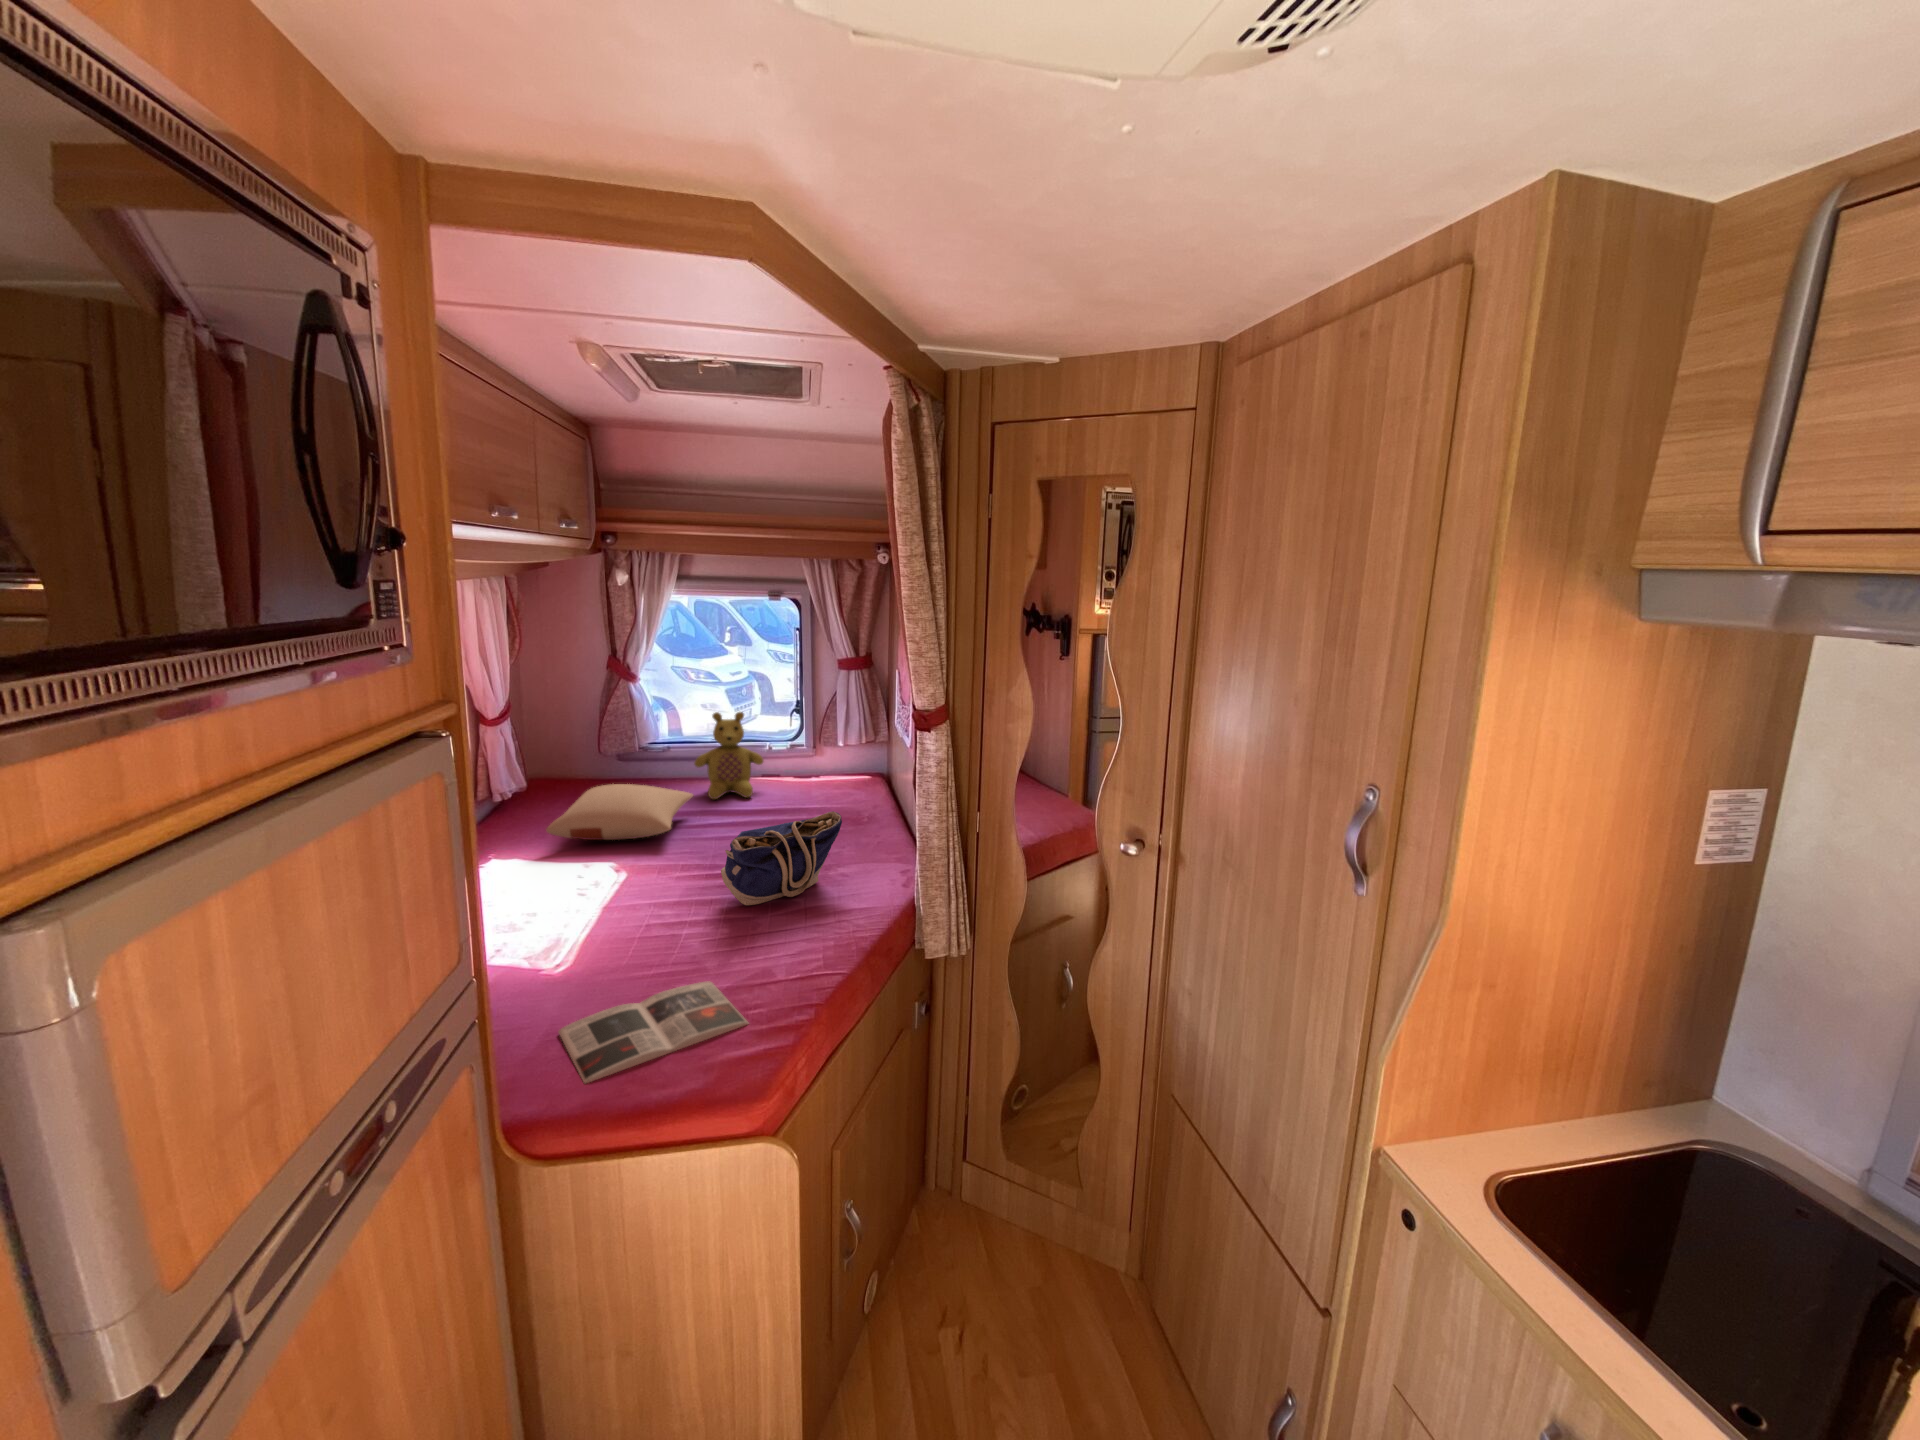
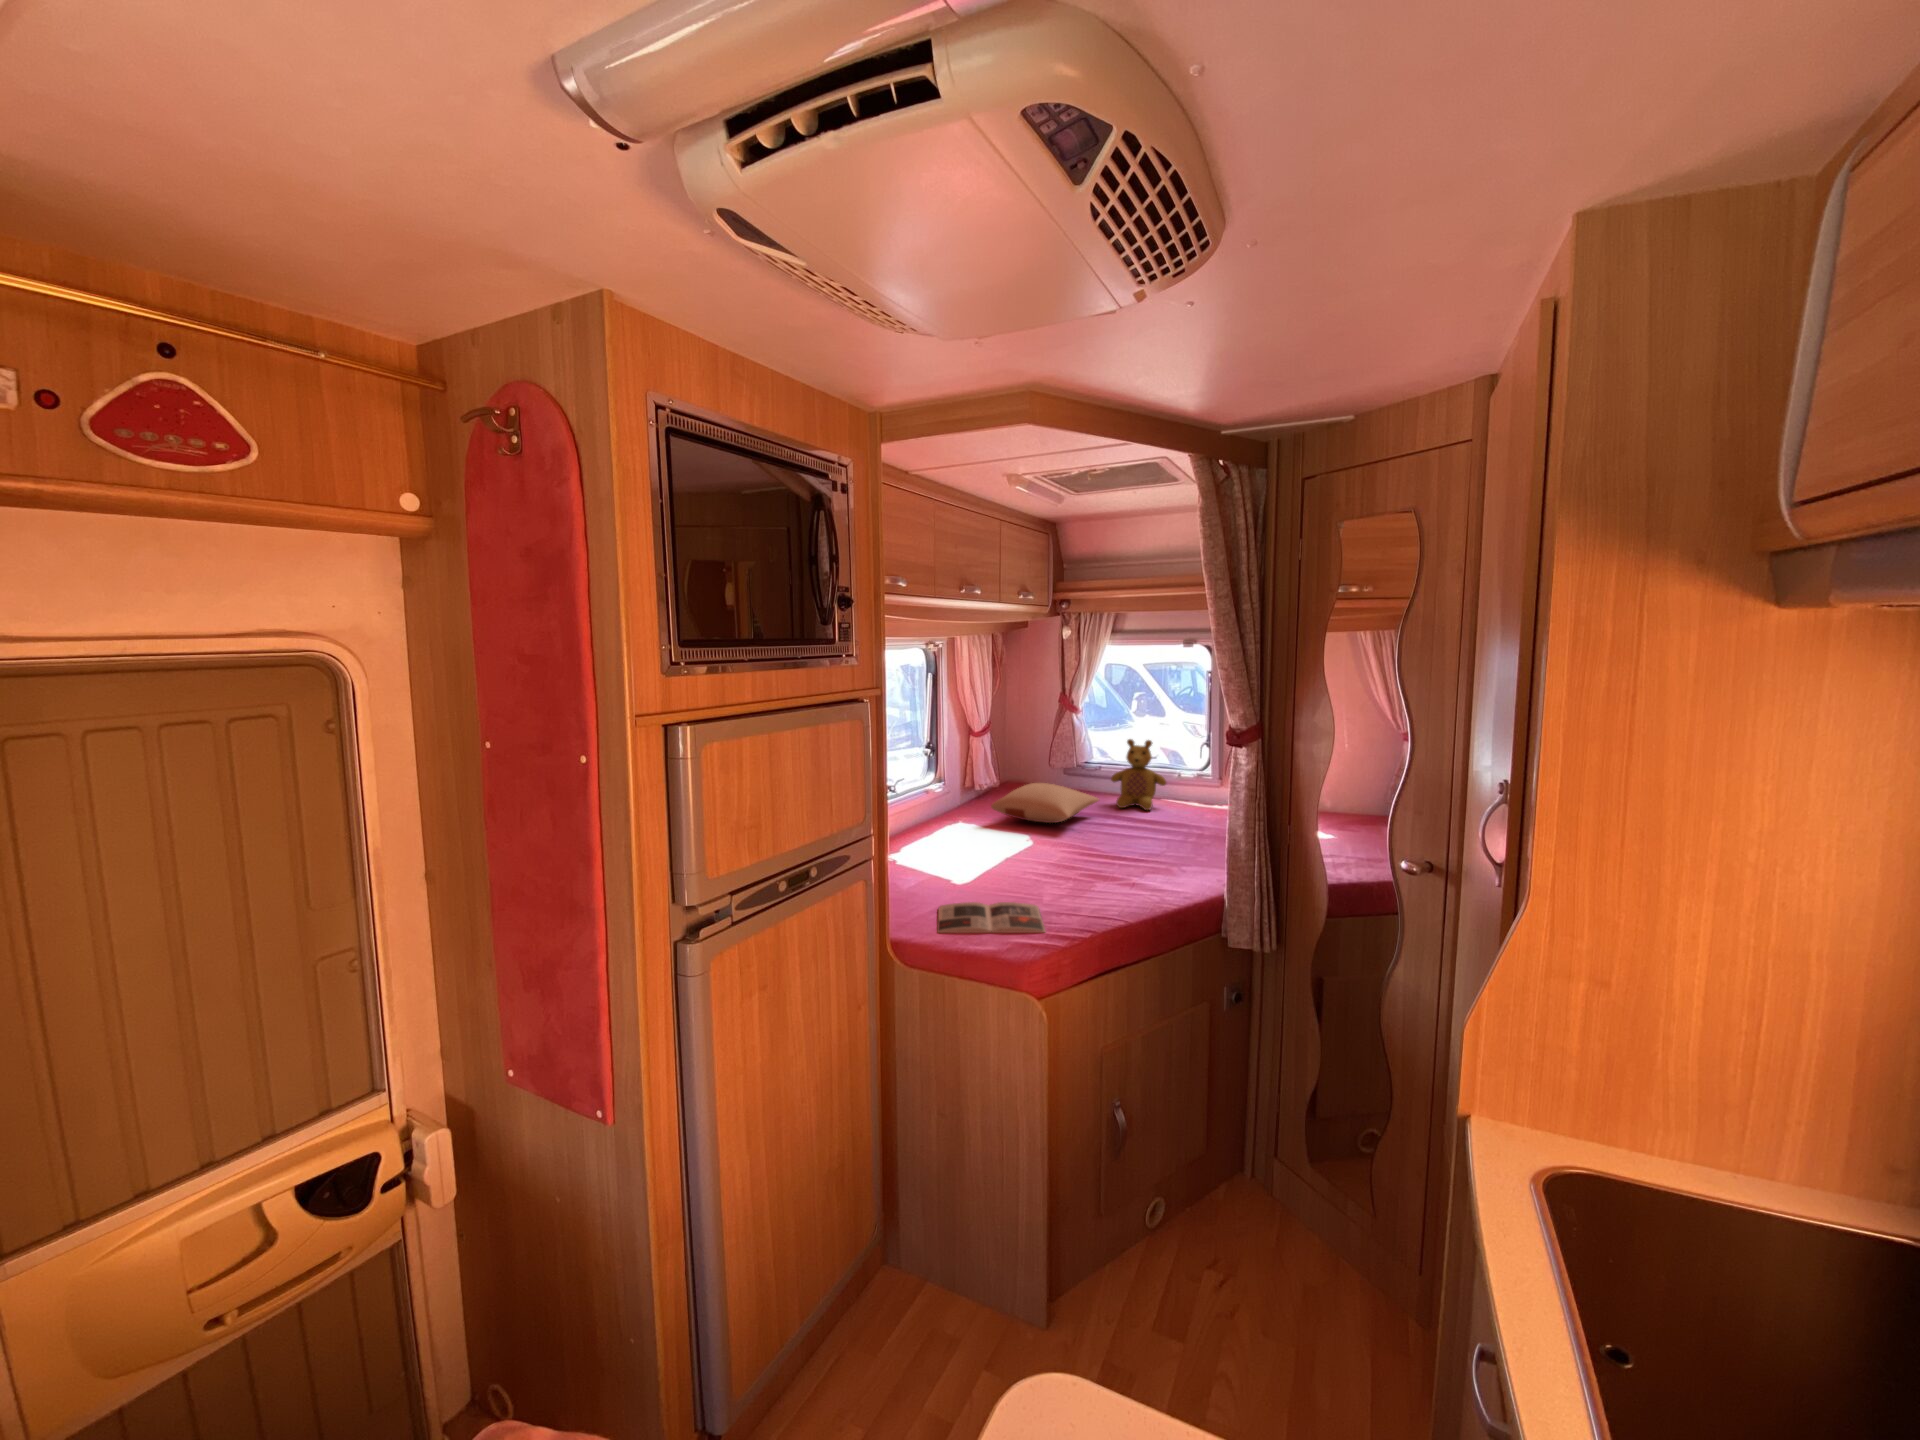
tote bag: present [721,811,842,905] -> none [1077,812,1177,874]

